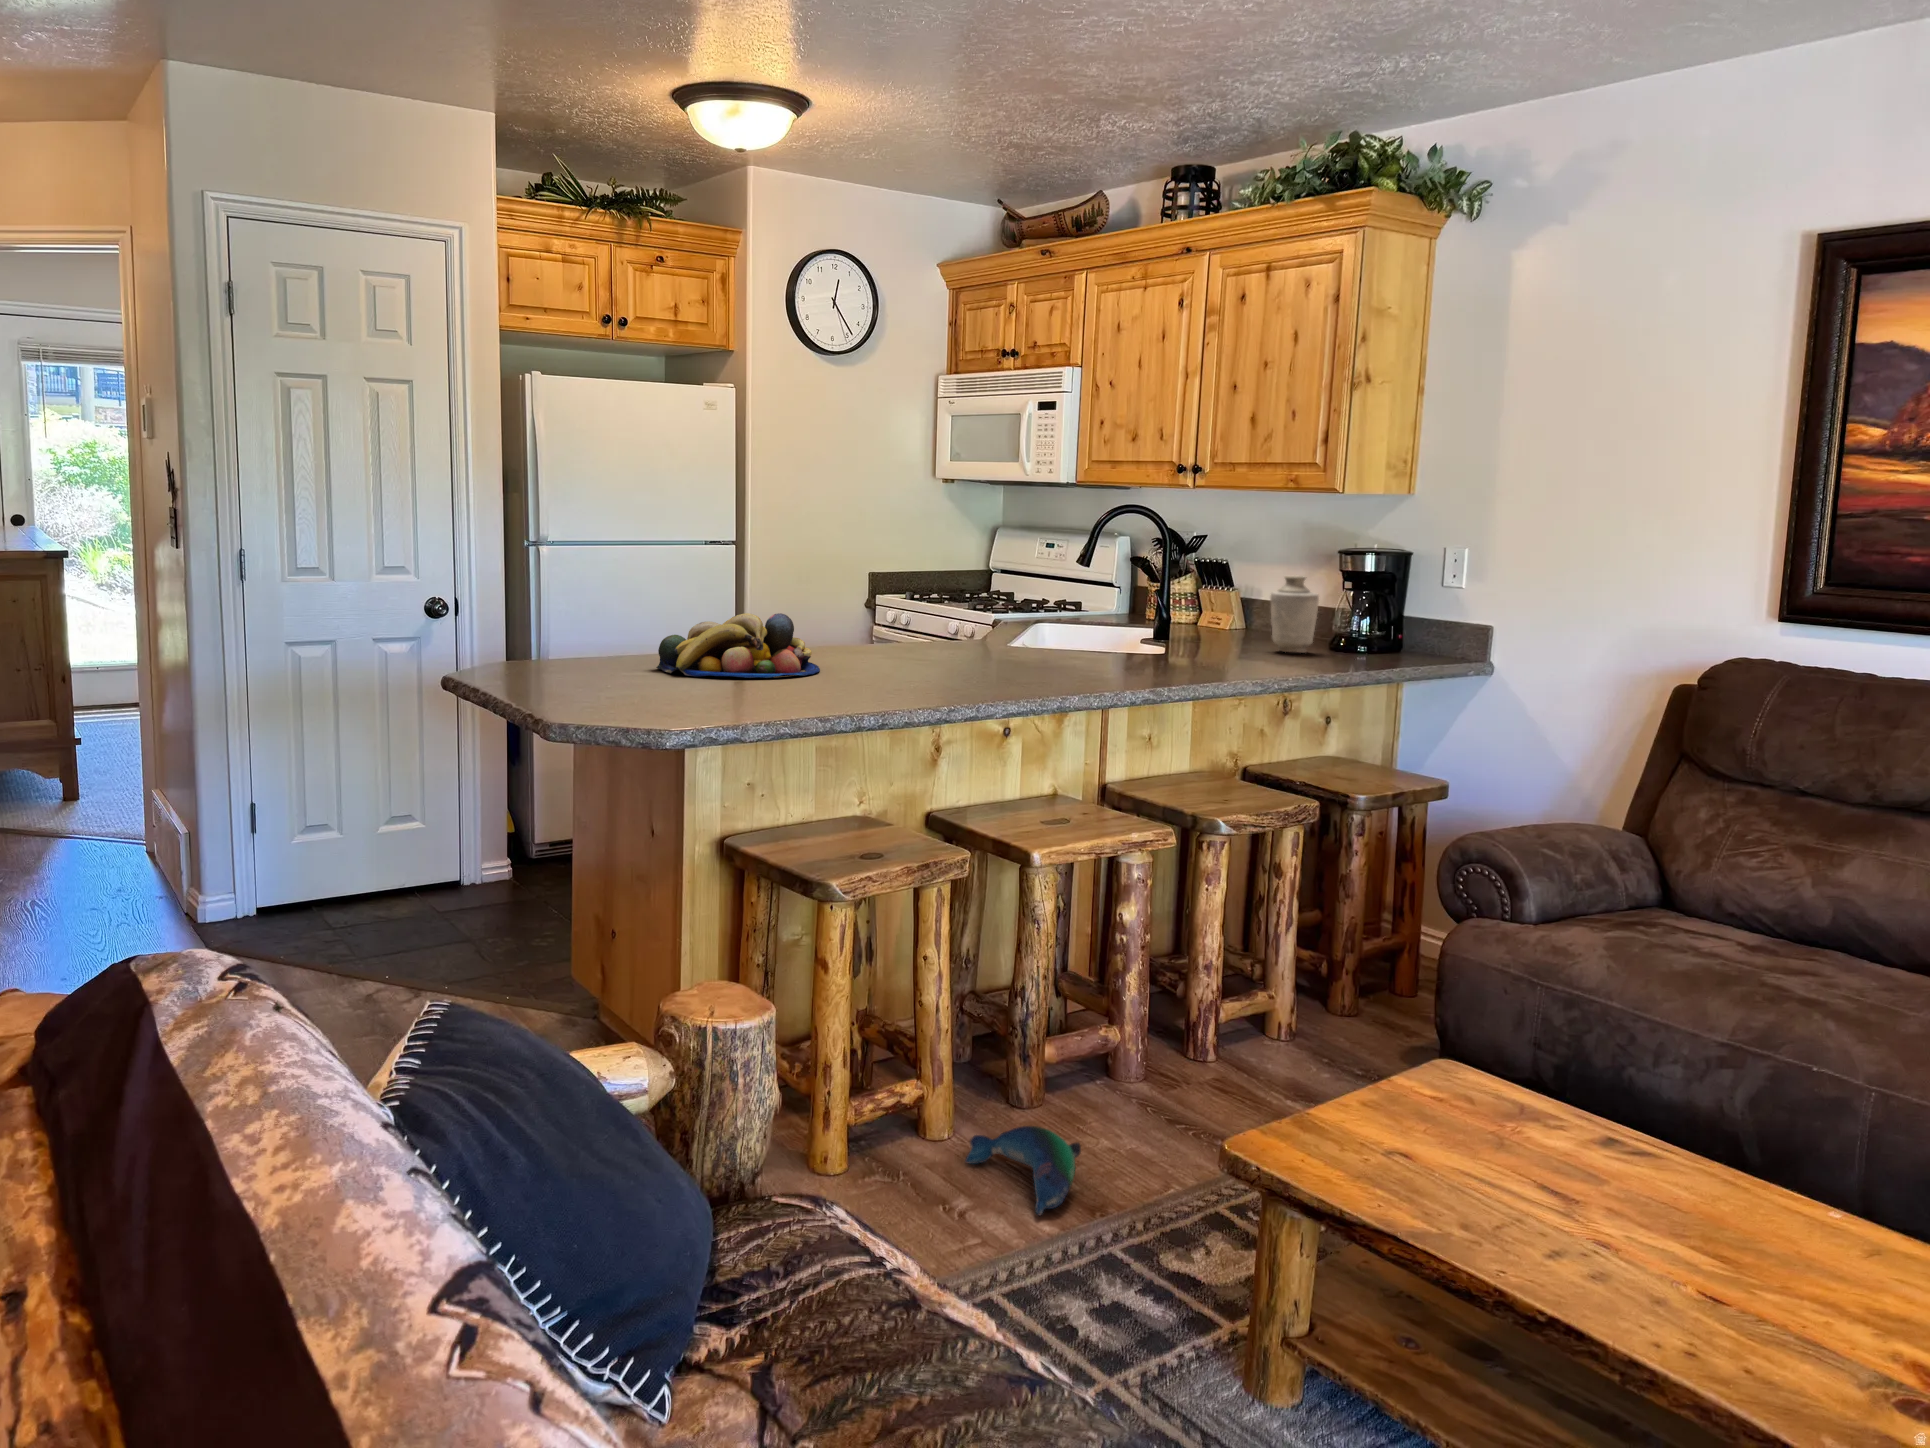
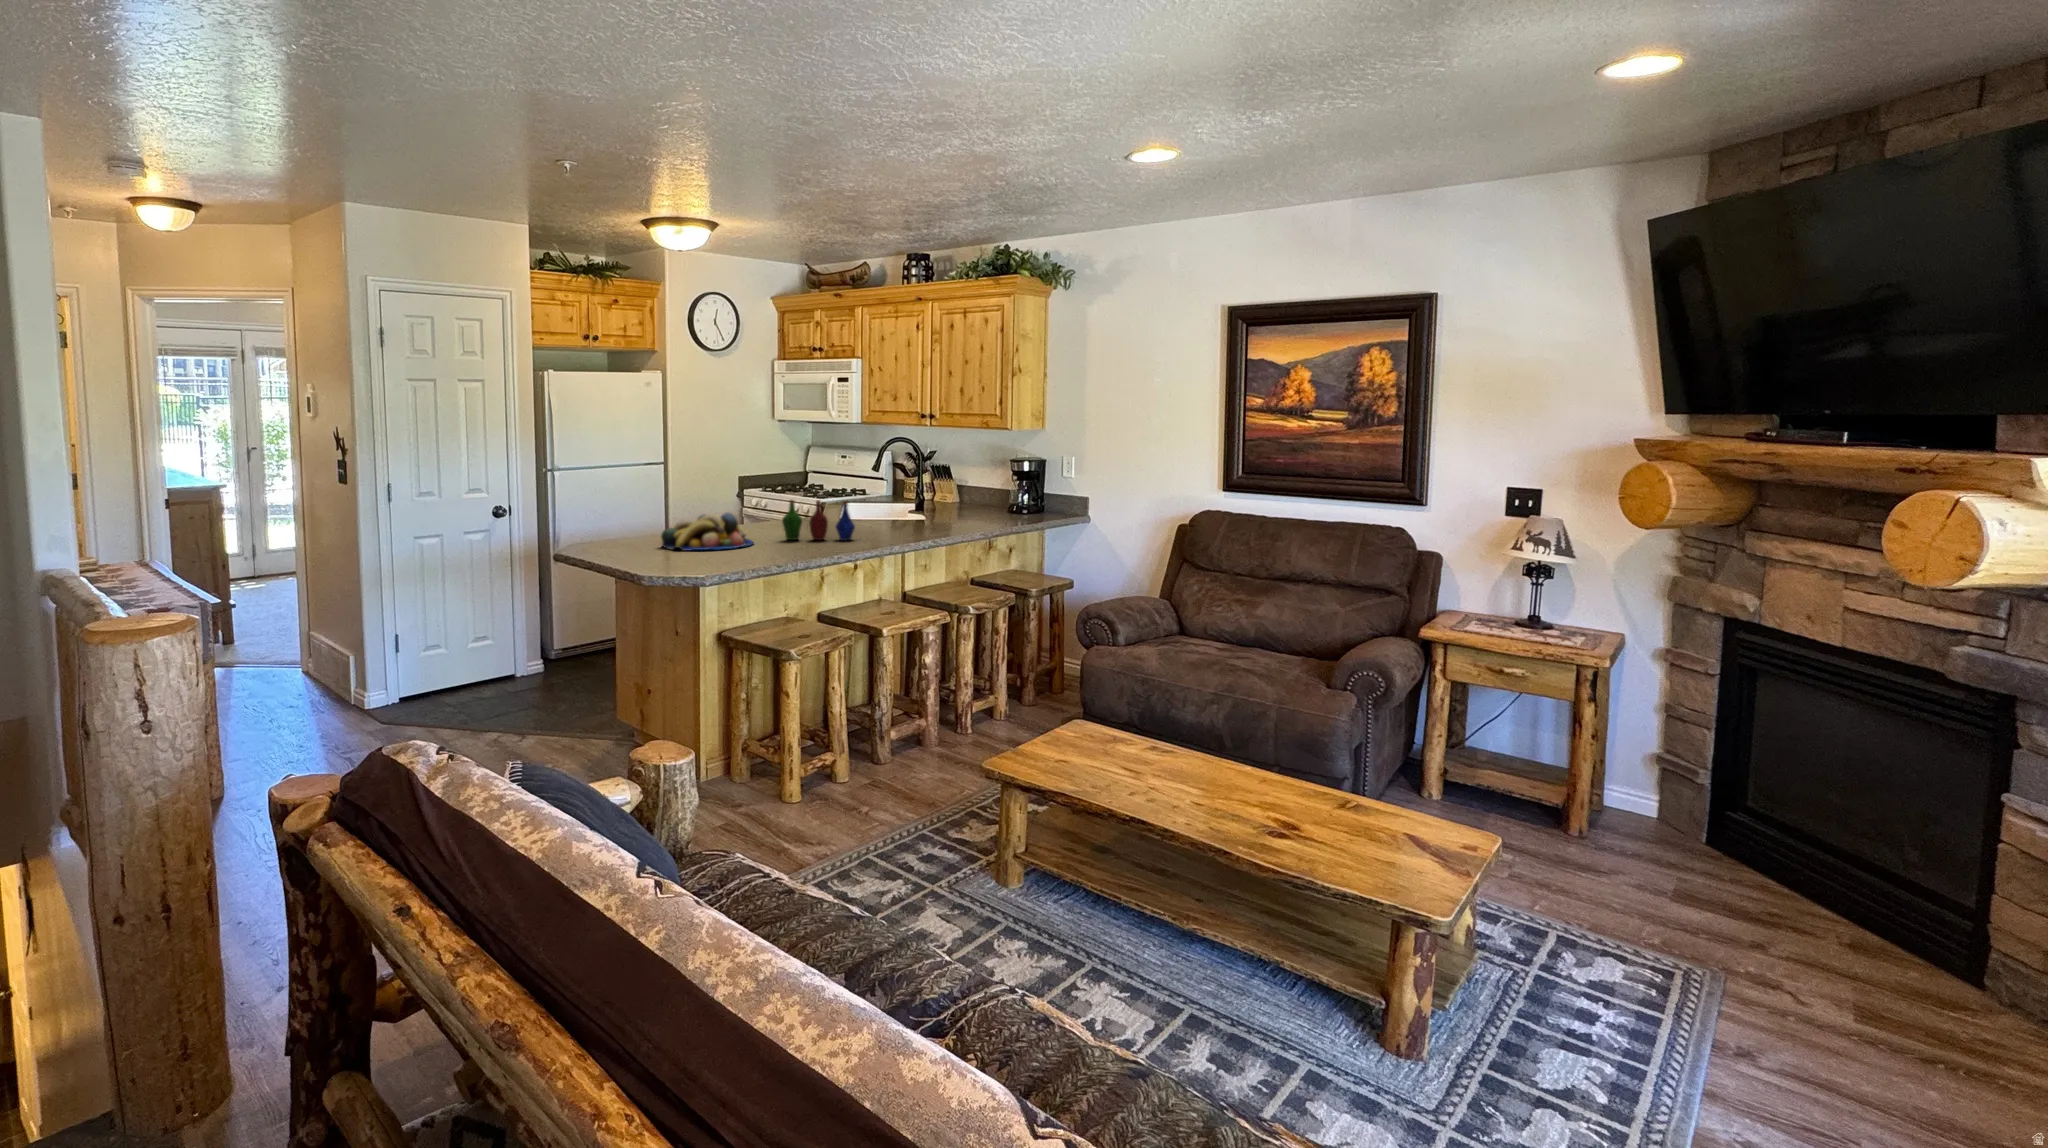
vase: present [1270,576,1319,653] -> none [979,476,1004,517]
bottle: none [876,596,1008,676] -> present [782,500,855,541]
plush toy: present [966,1126,1081,1215] -> none [863,767,922,808]

